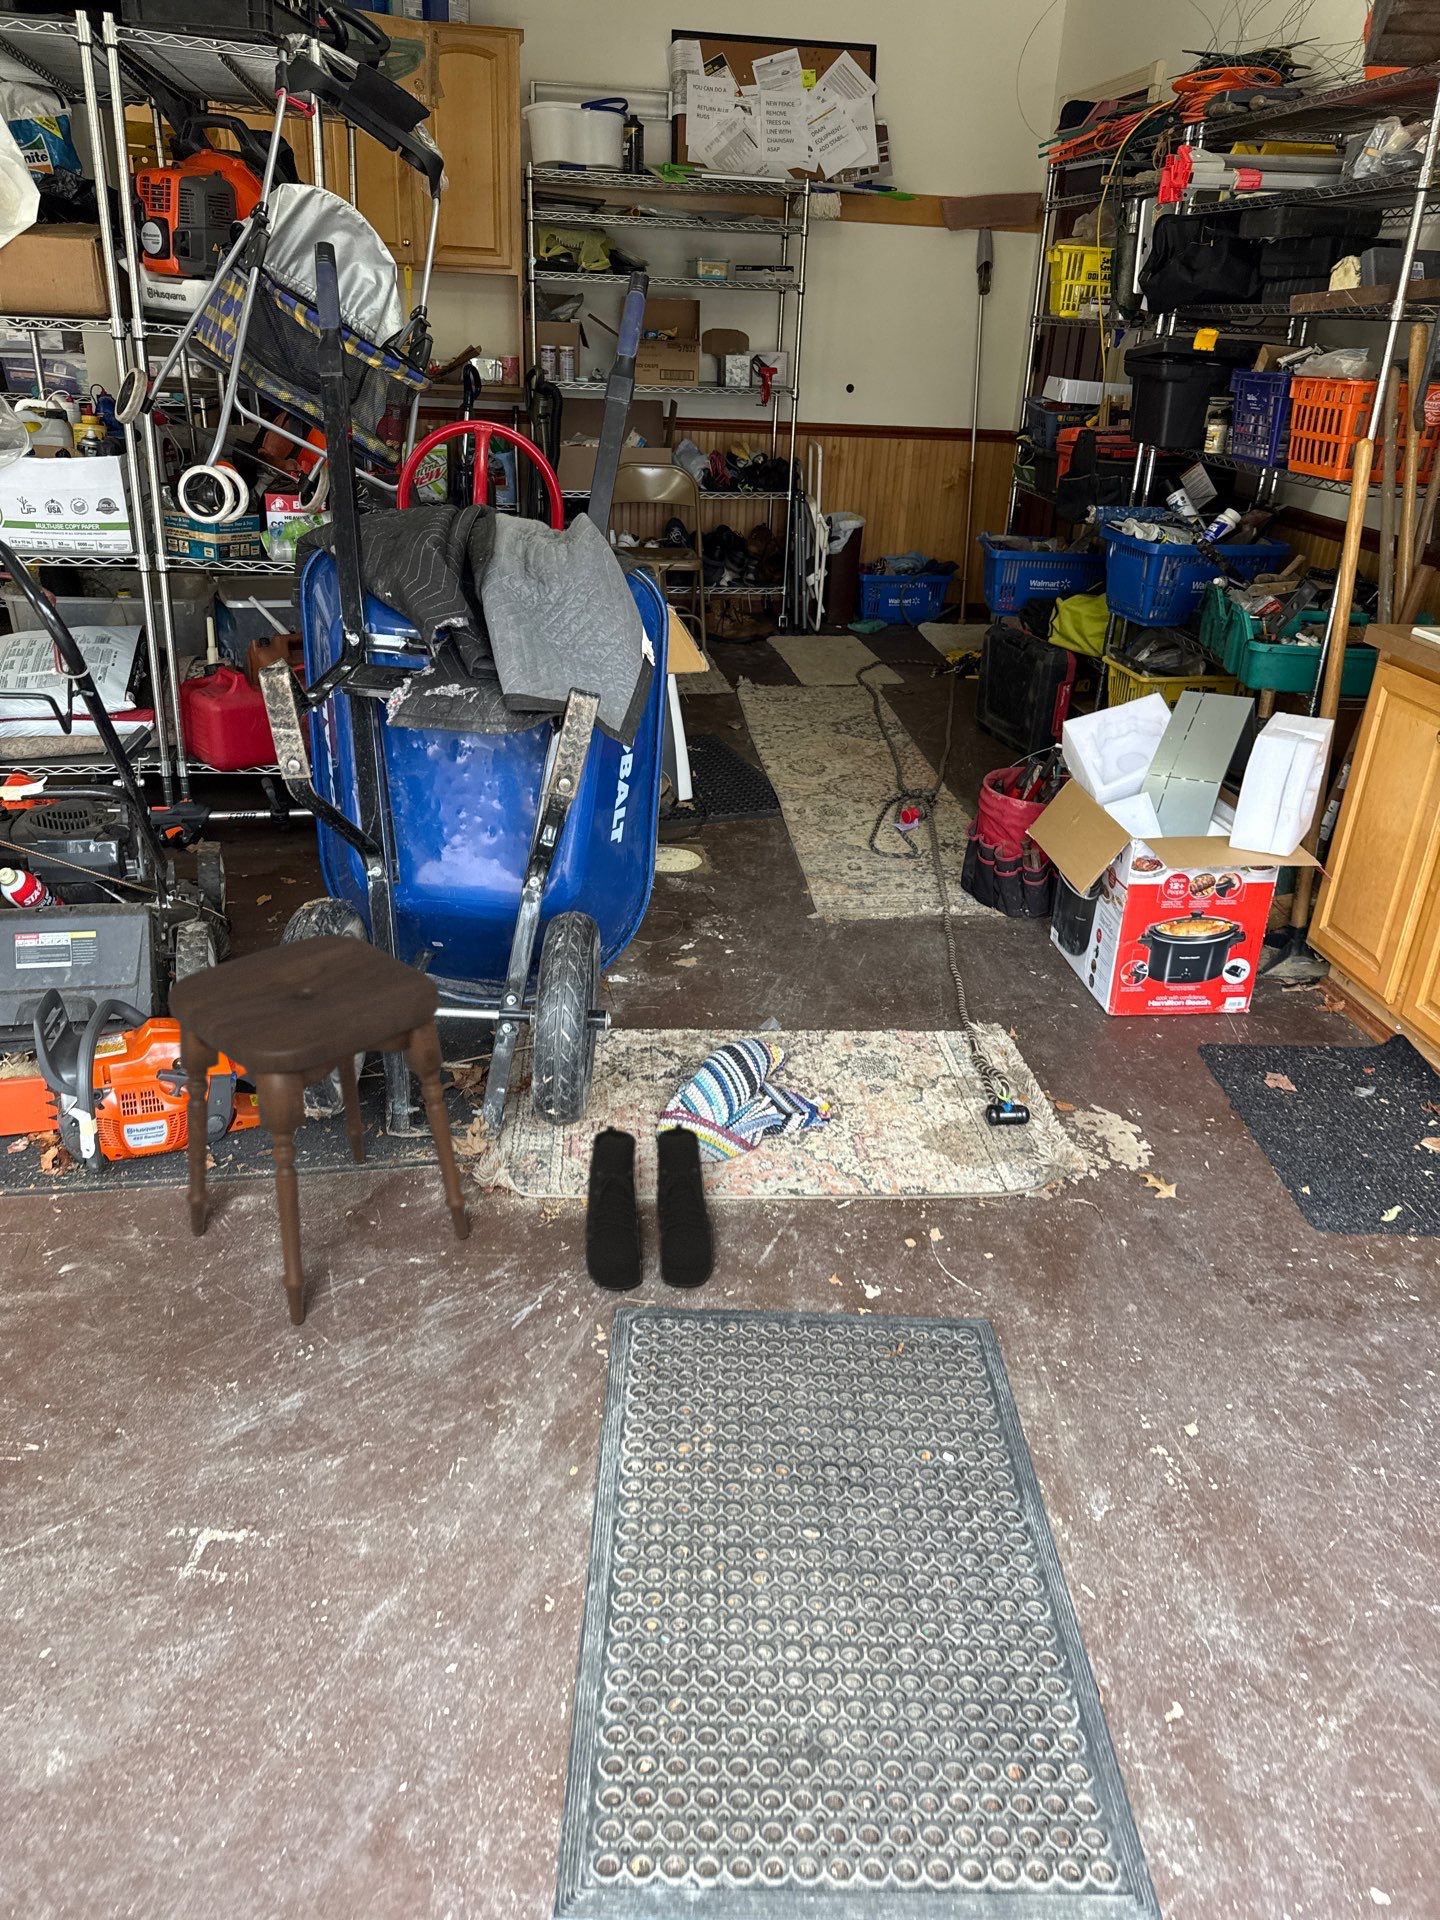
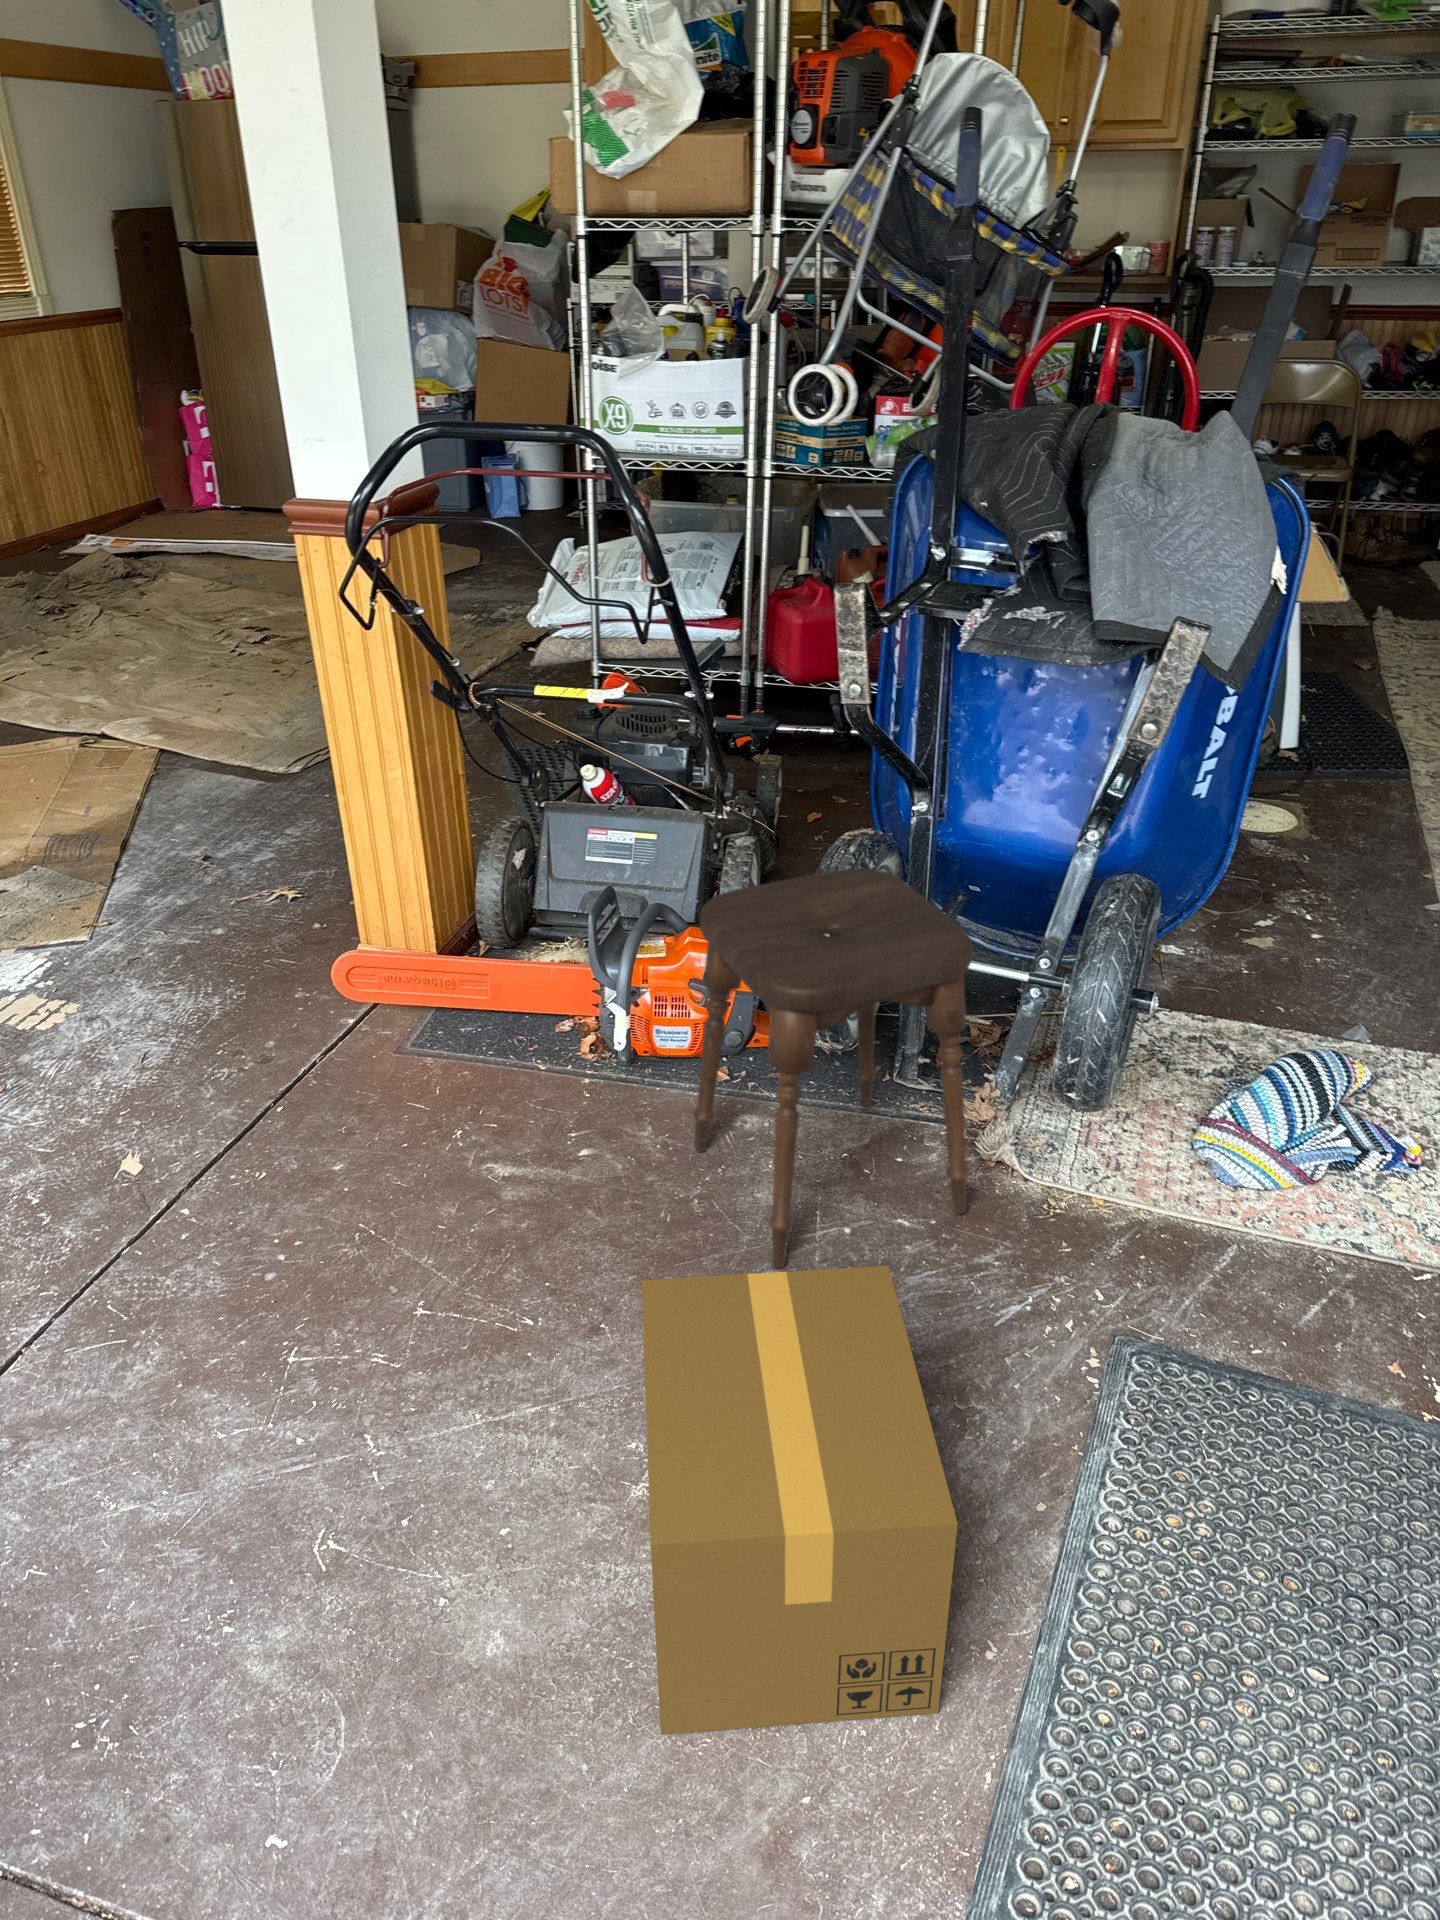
boots: present [585,1123,713,1290] -> none [1090,1125,1247,1330]
cardboard box: none [166,1284,512,1776] -> present [642,1266,958,1735]

